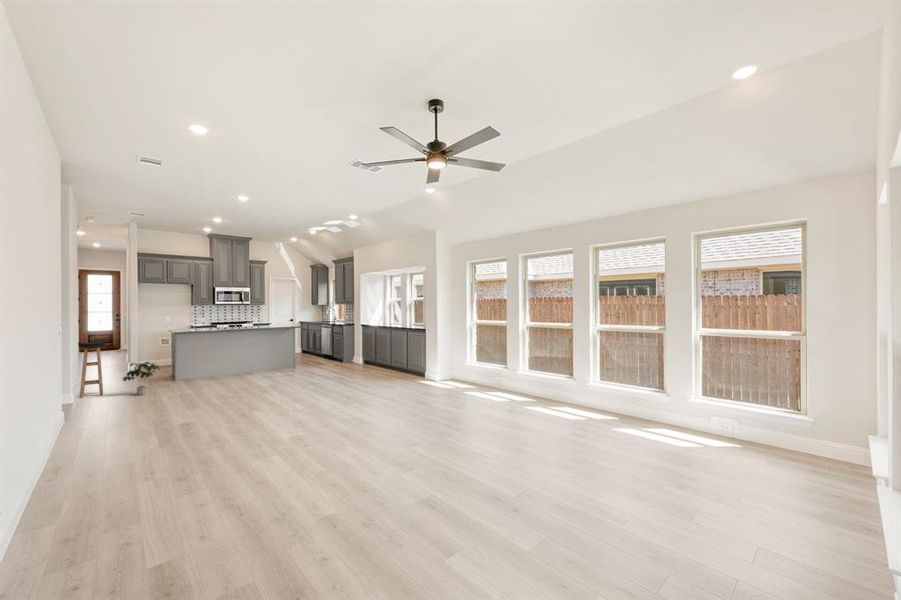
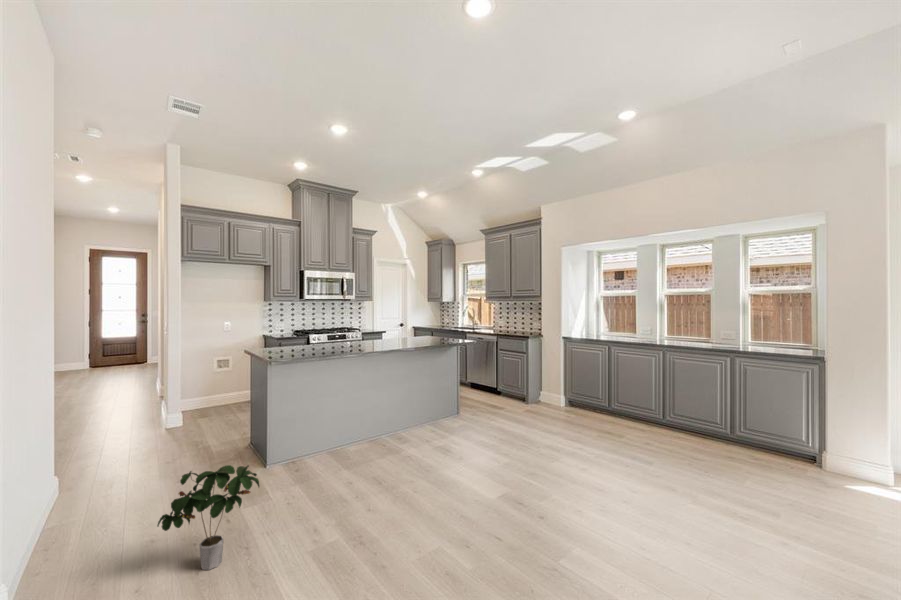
bar stool: present [79,342,105,398] -> none [32,405,111,590]

